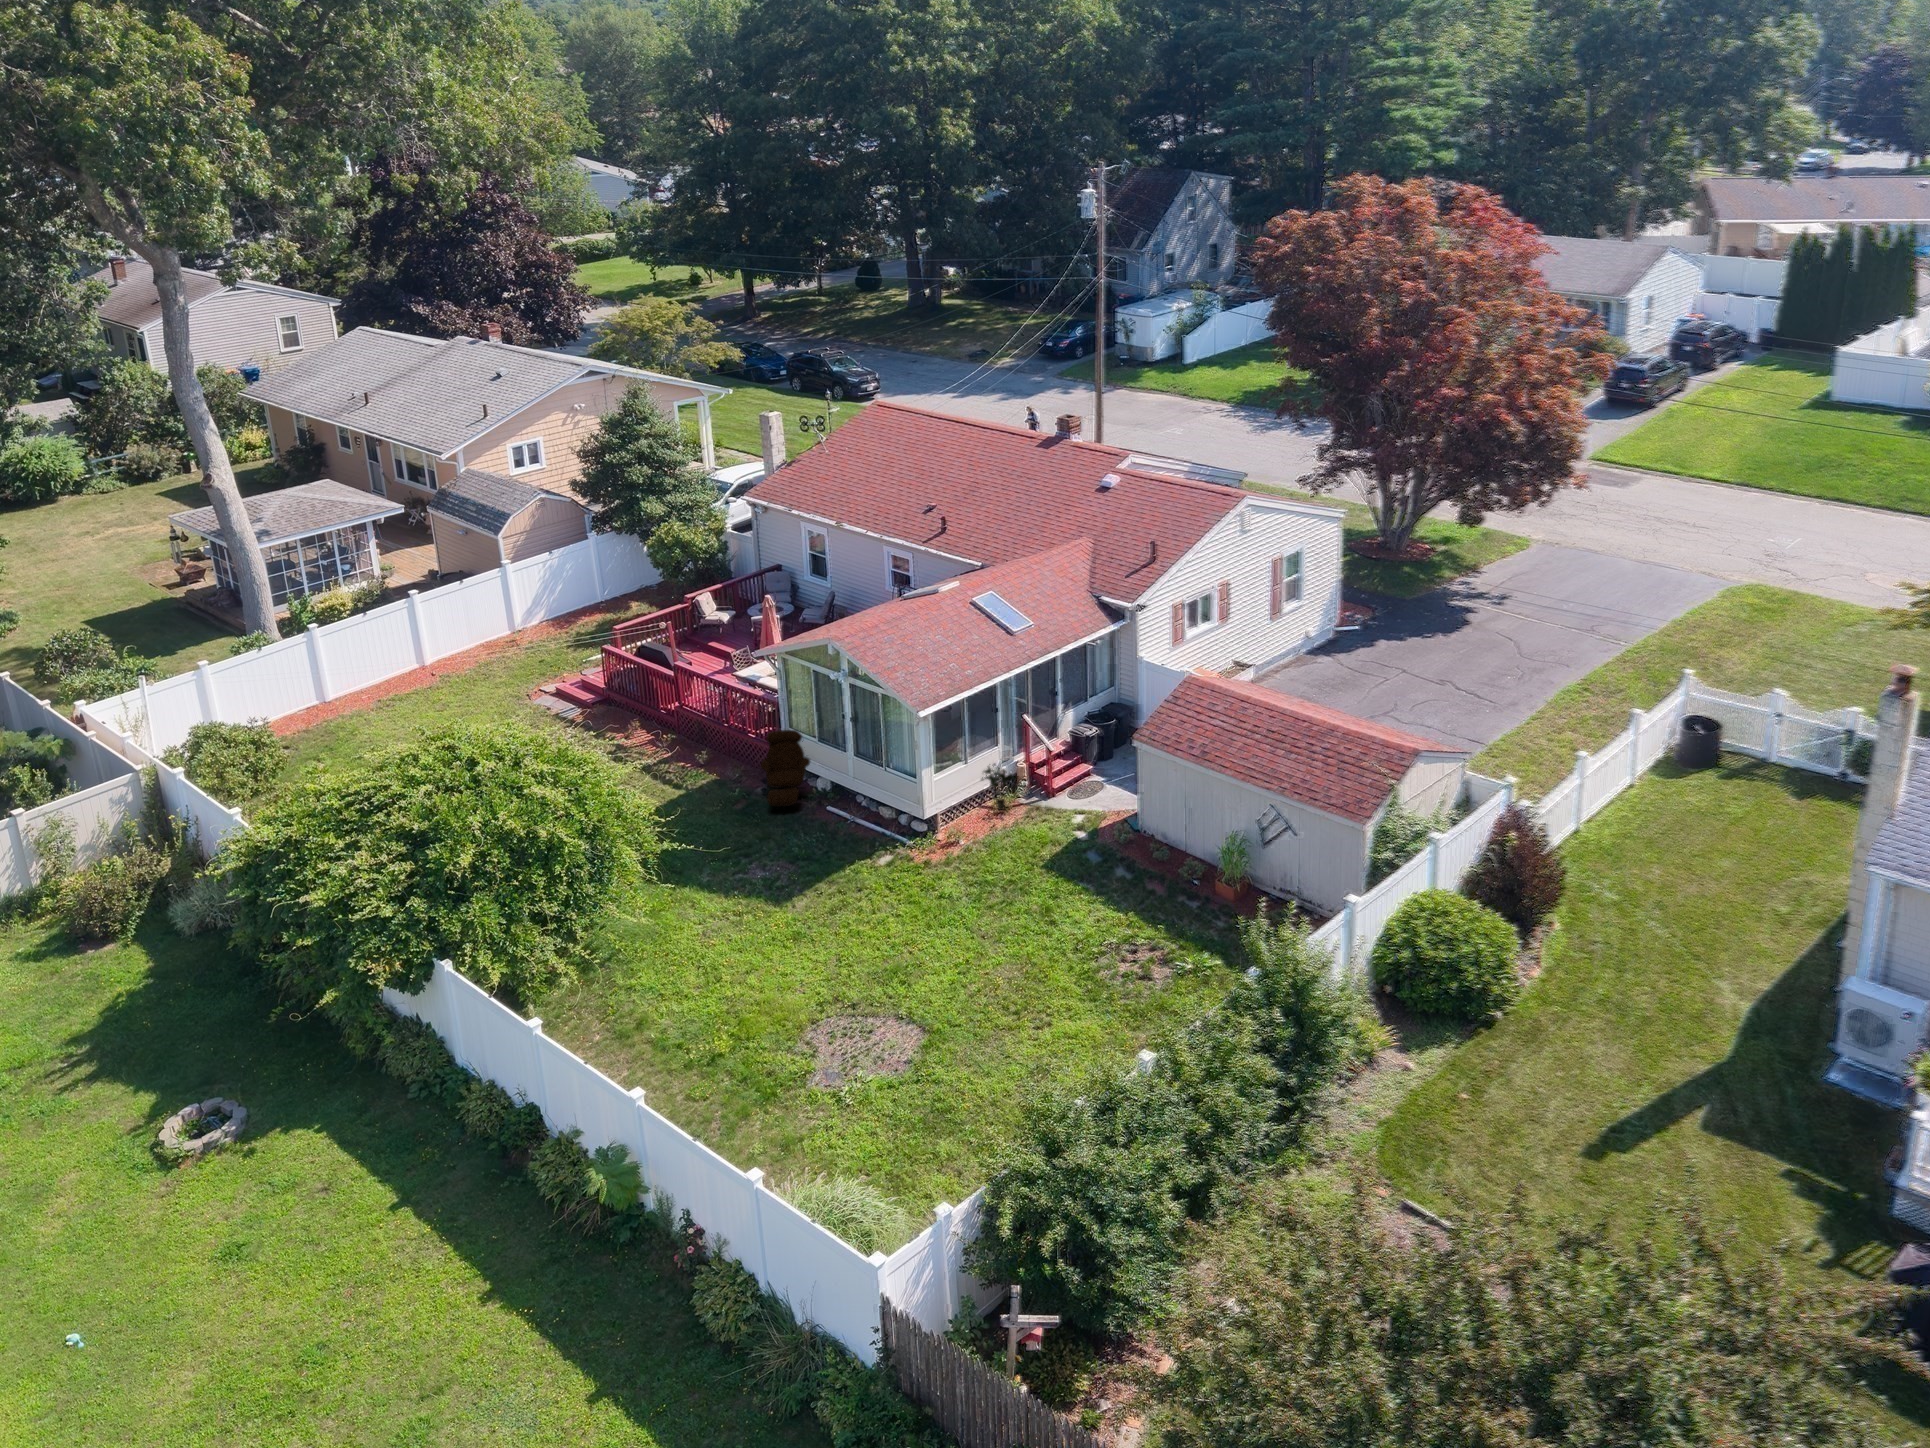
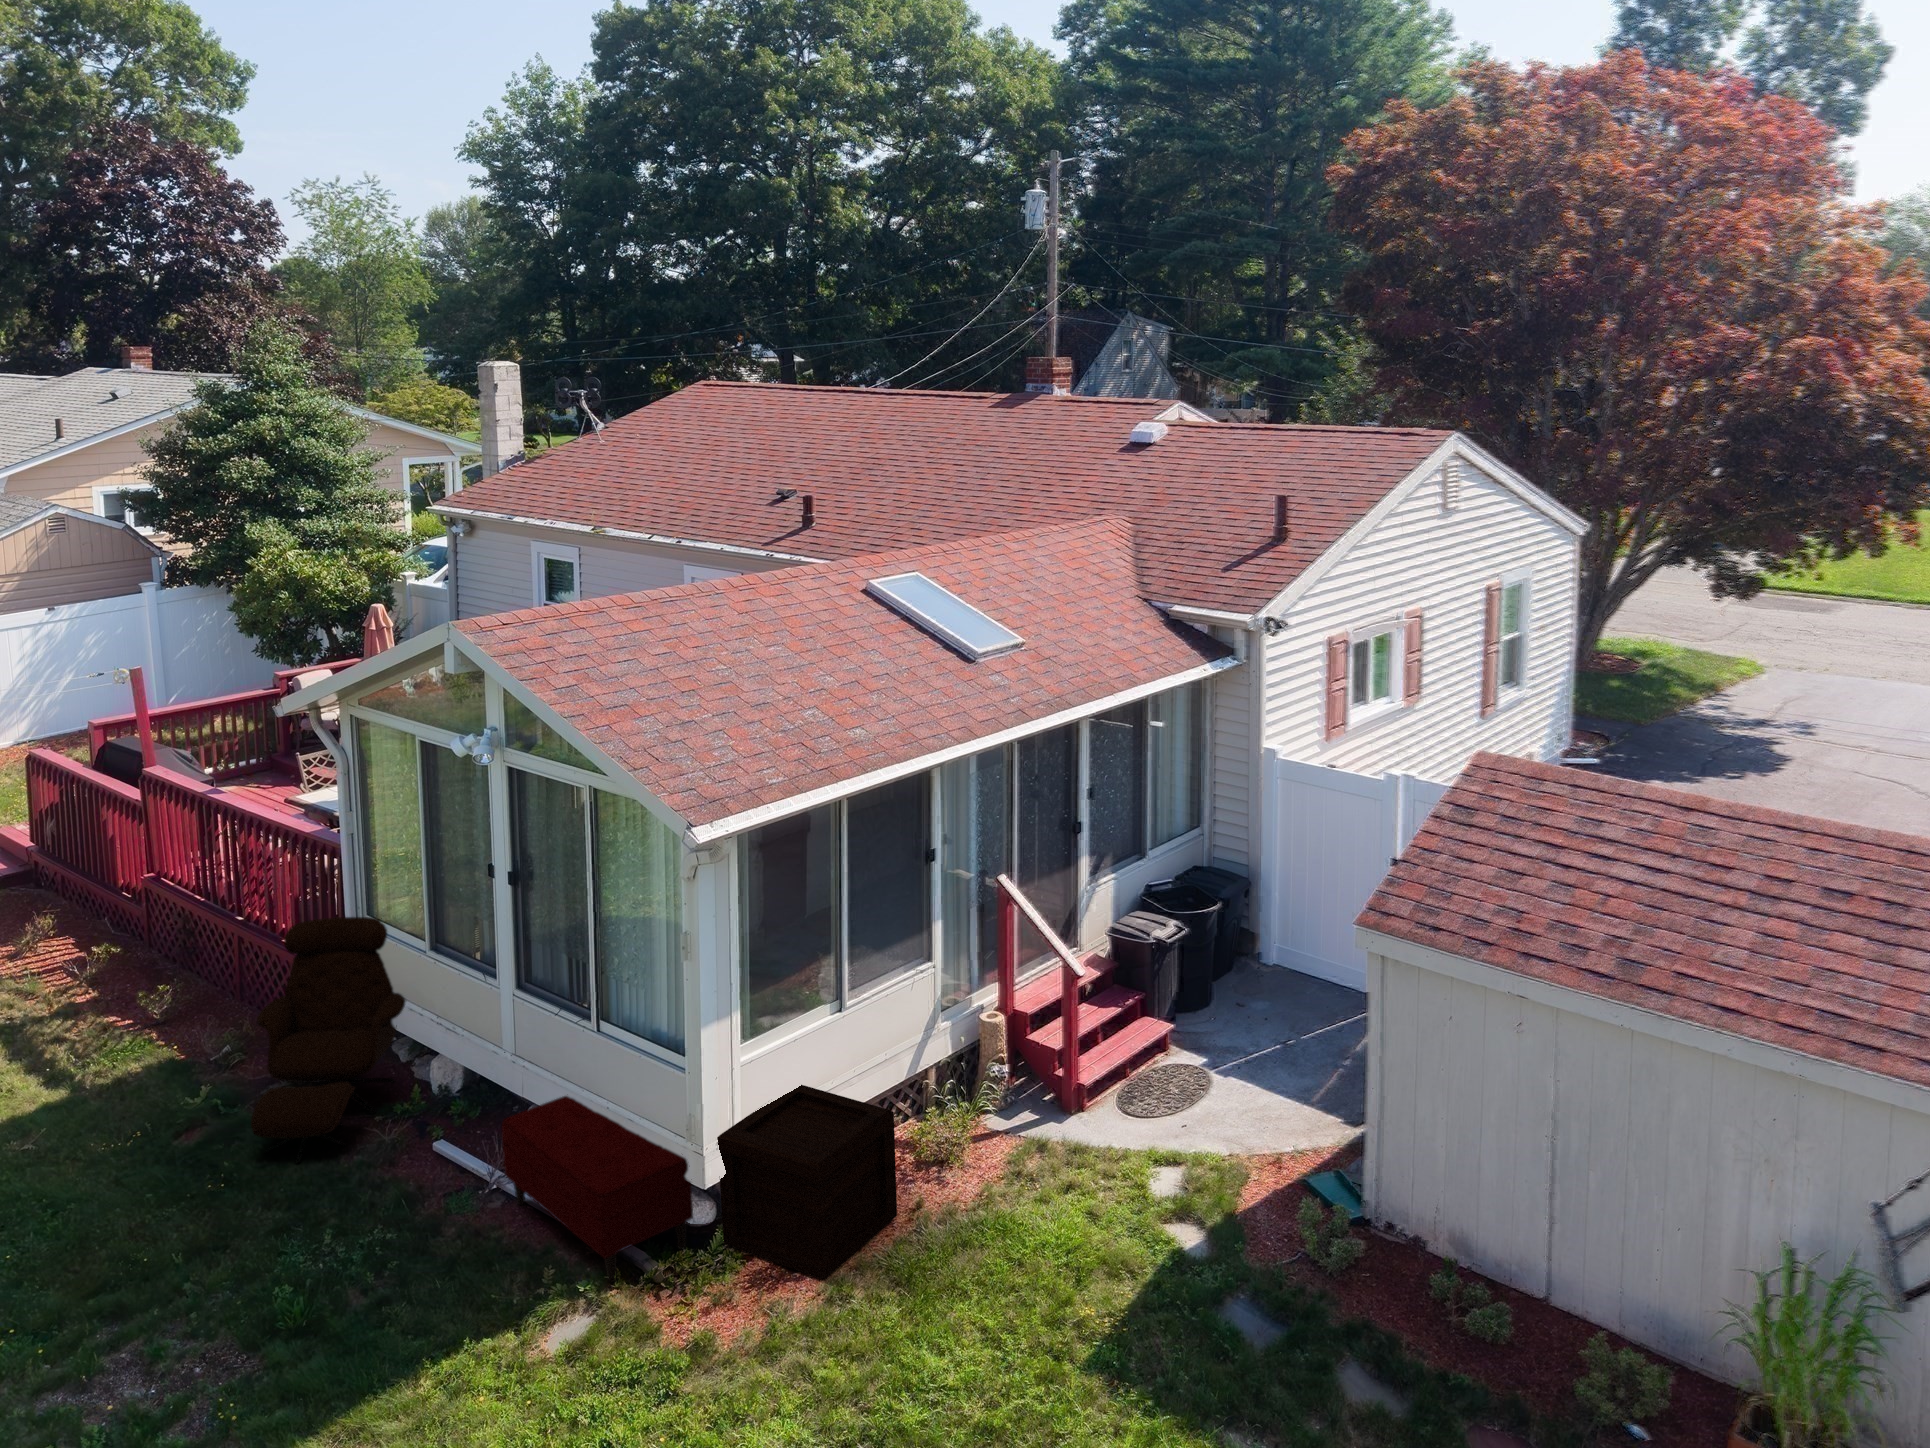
potted plant: present [981,764,1013,810] -> none [879,1011,981,1150]
wooden crate: none [928,787,987,846] -> present [717,1085,897,1280]
bench: none [856,789,921,847] -> present [502,1096,693,1282]

